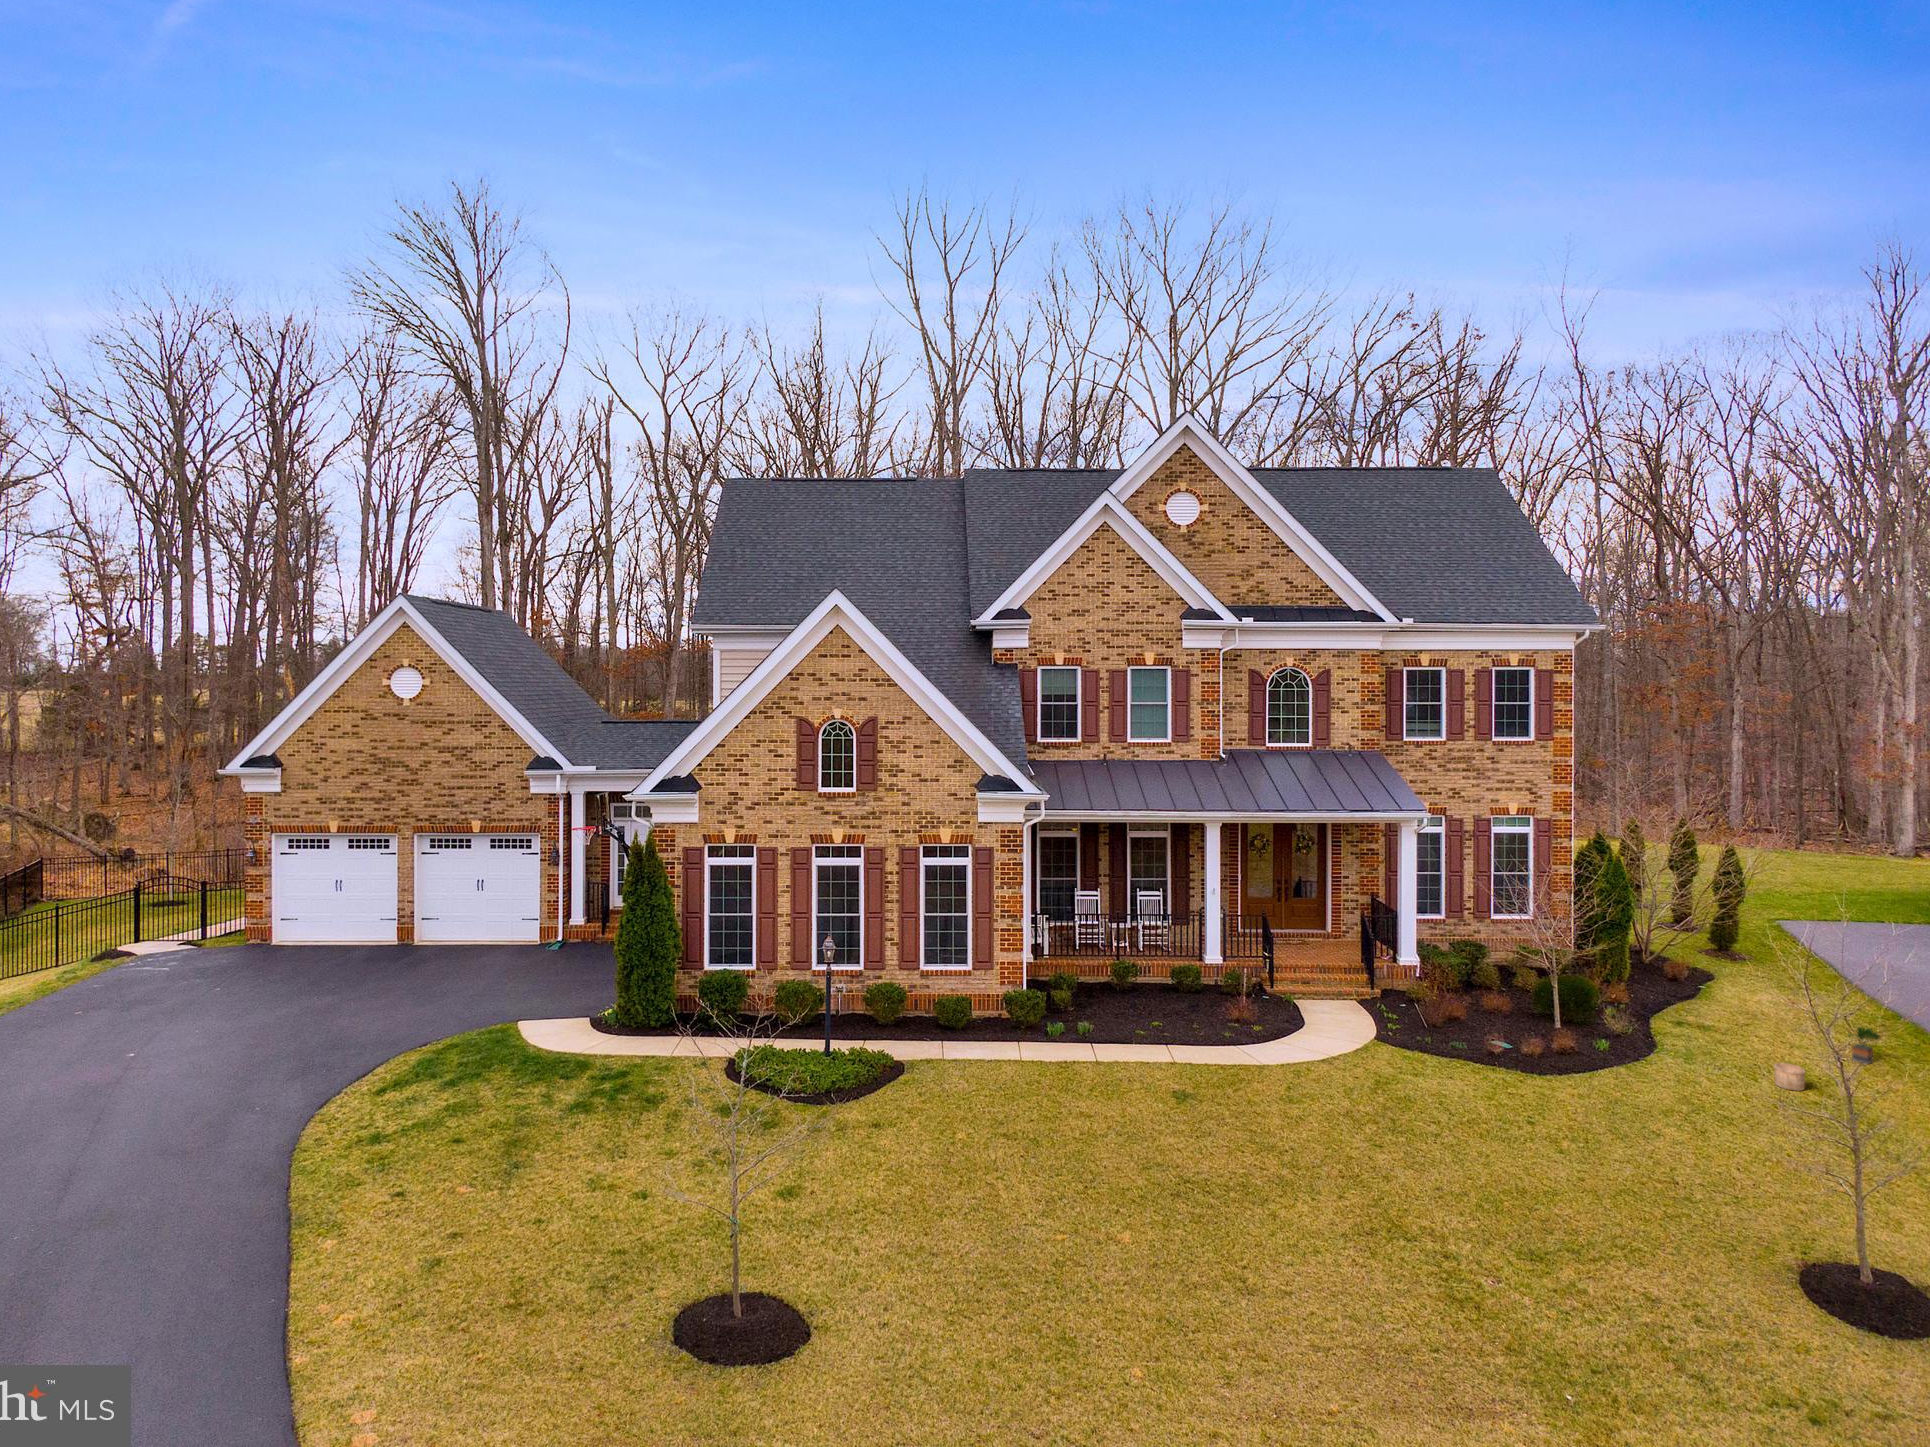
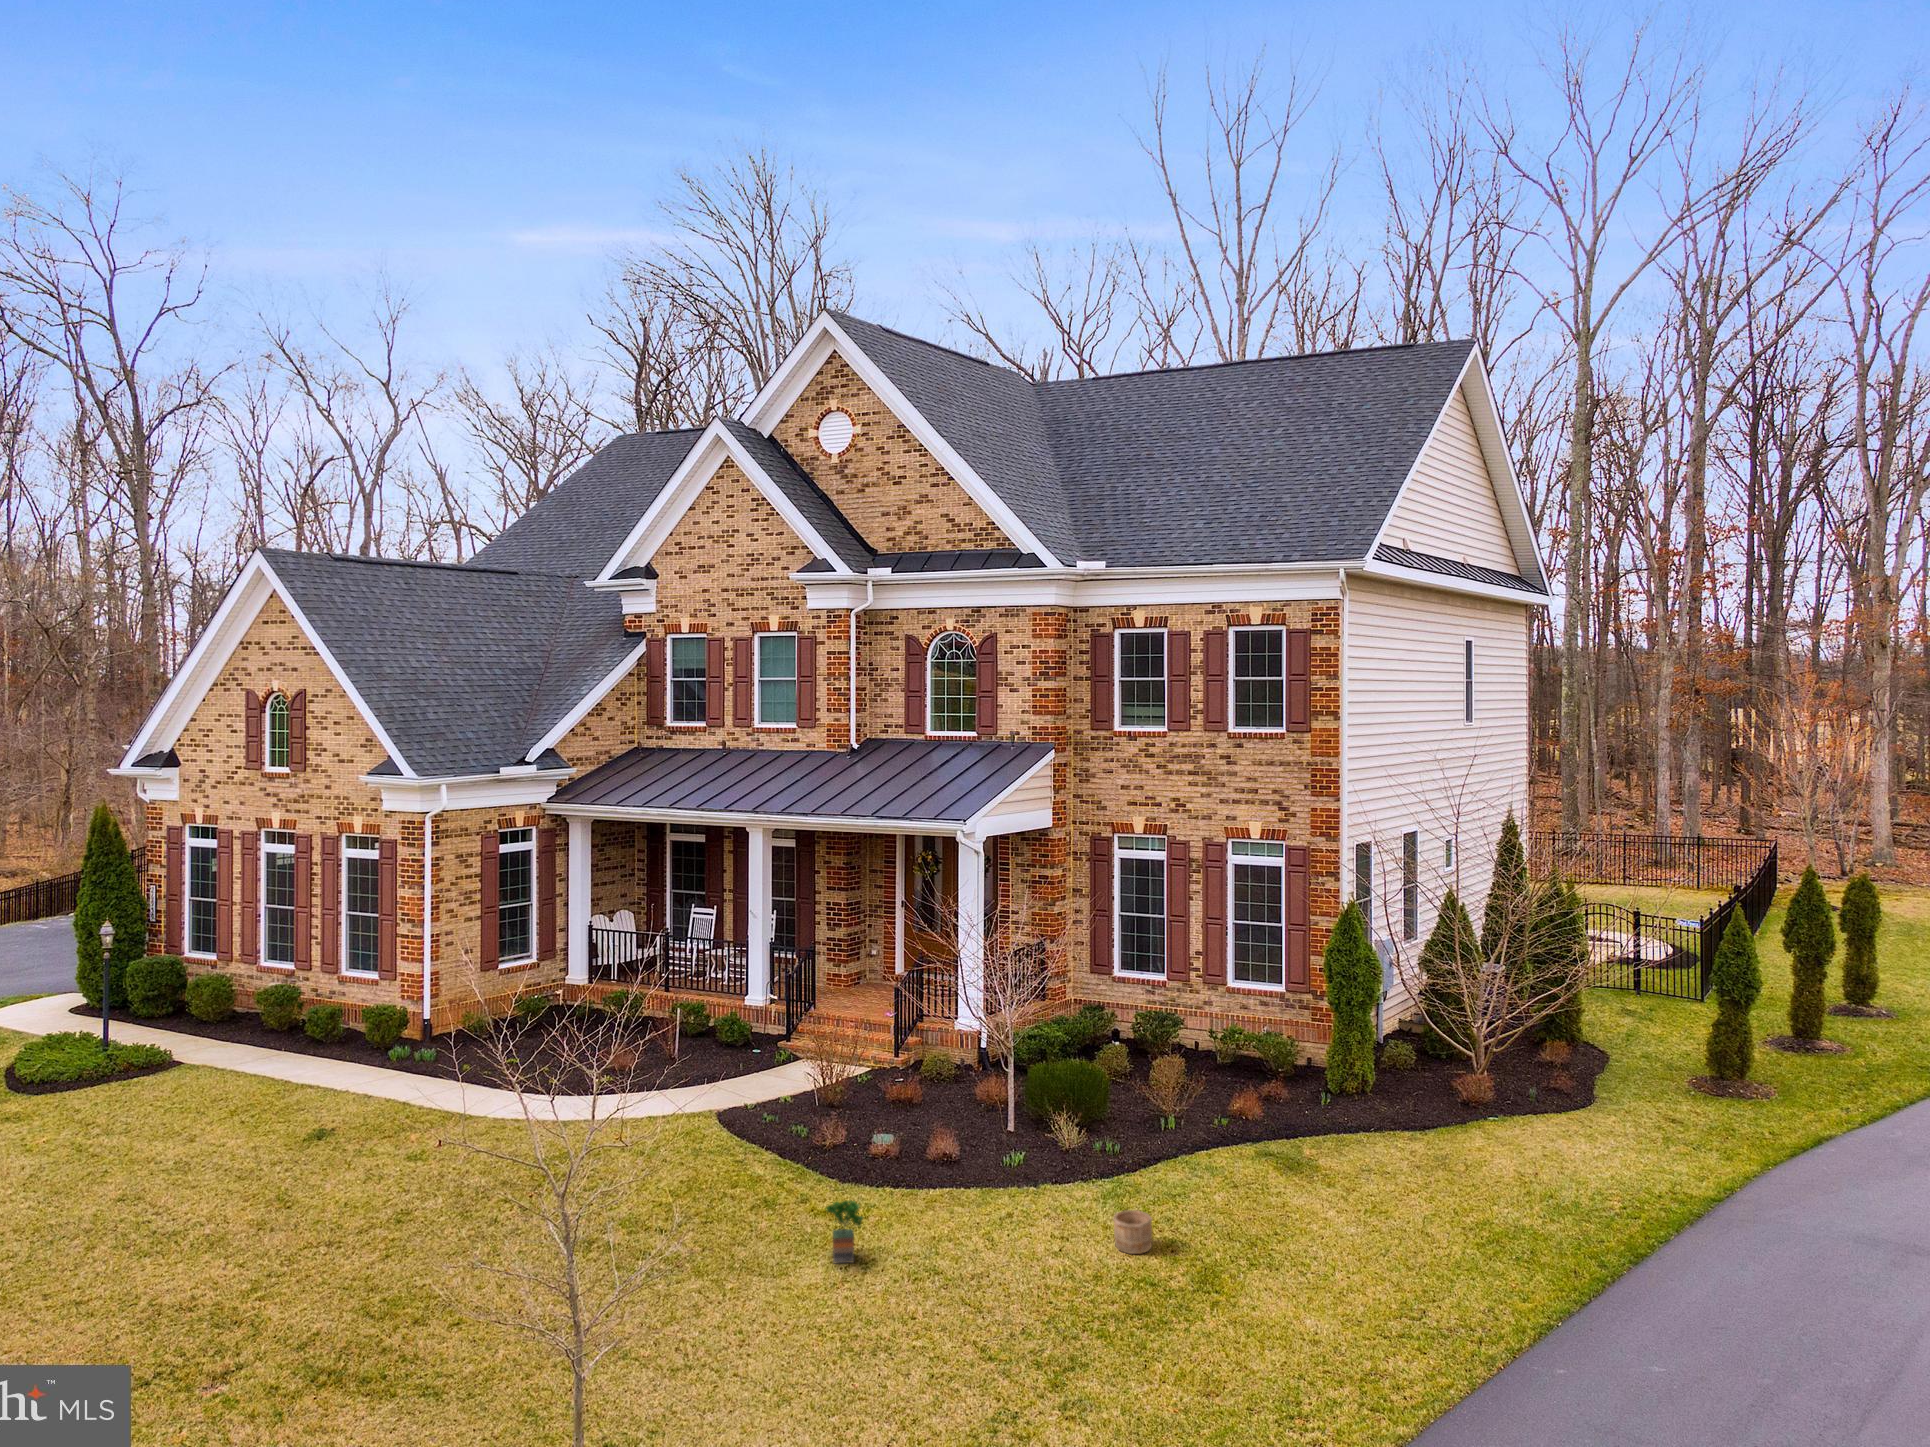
potted tree: present [1849,1027,1880,1064] -> present [826,1200,864,1263]

